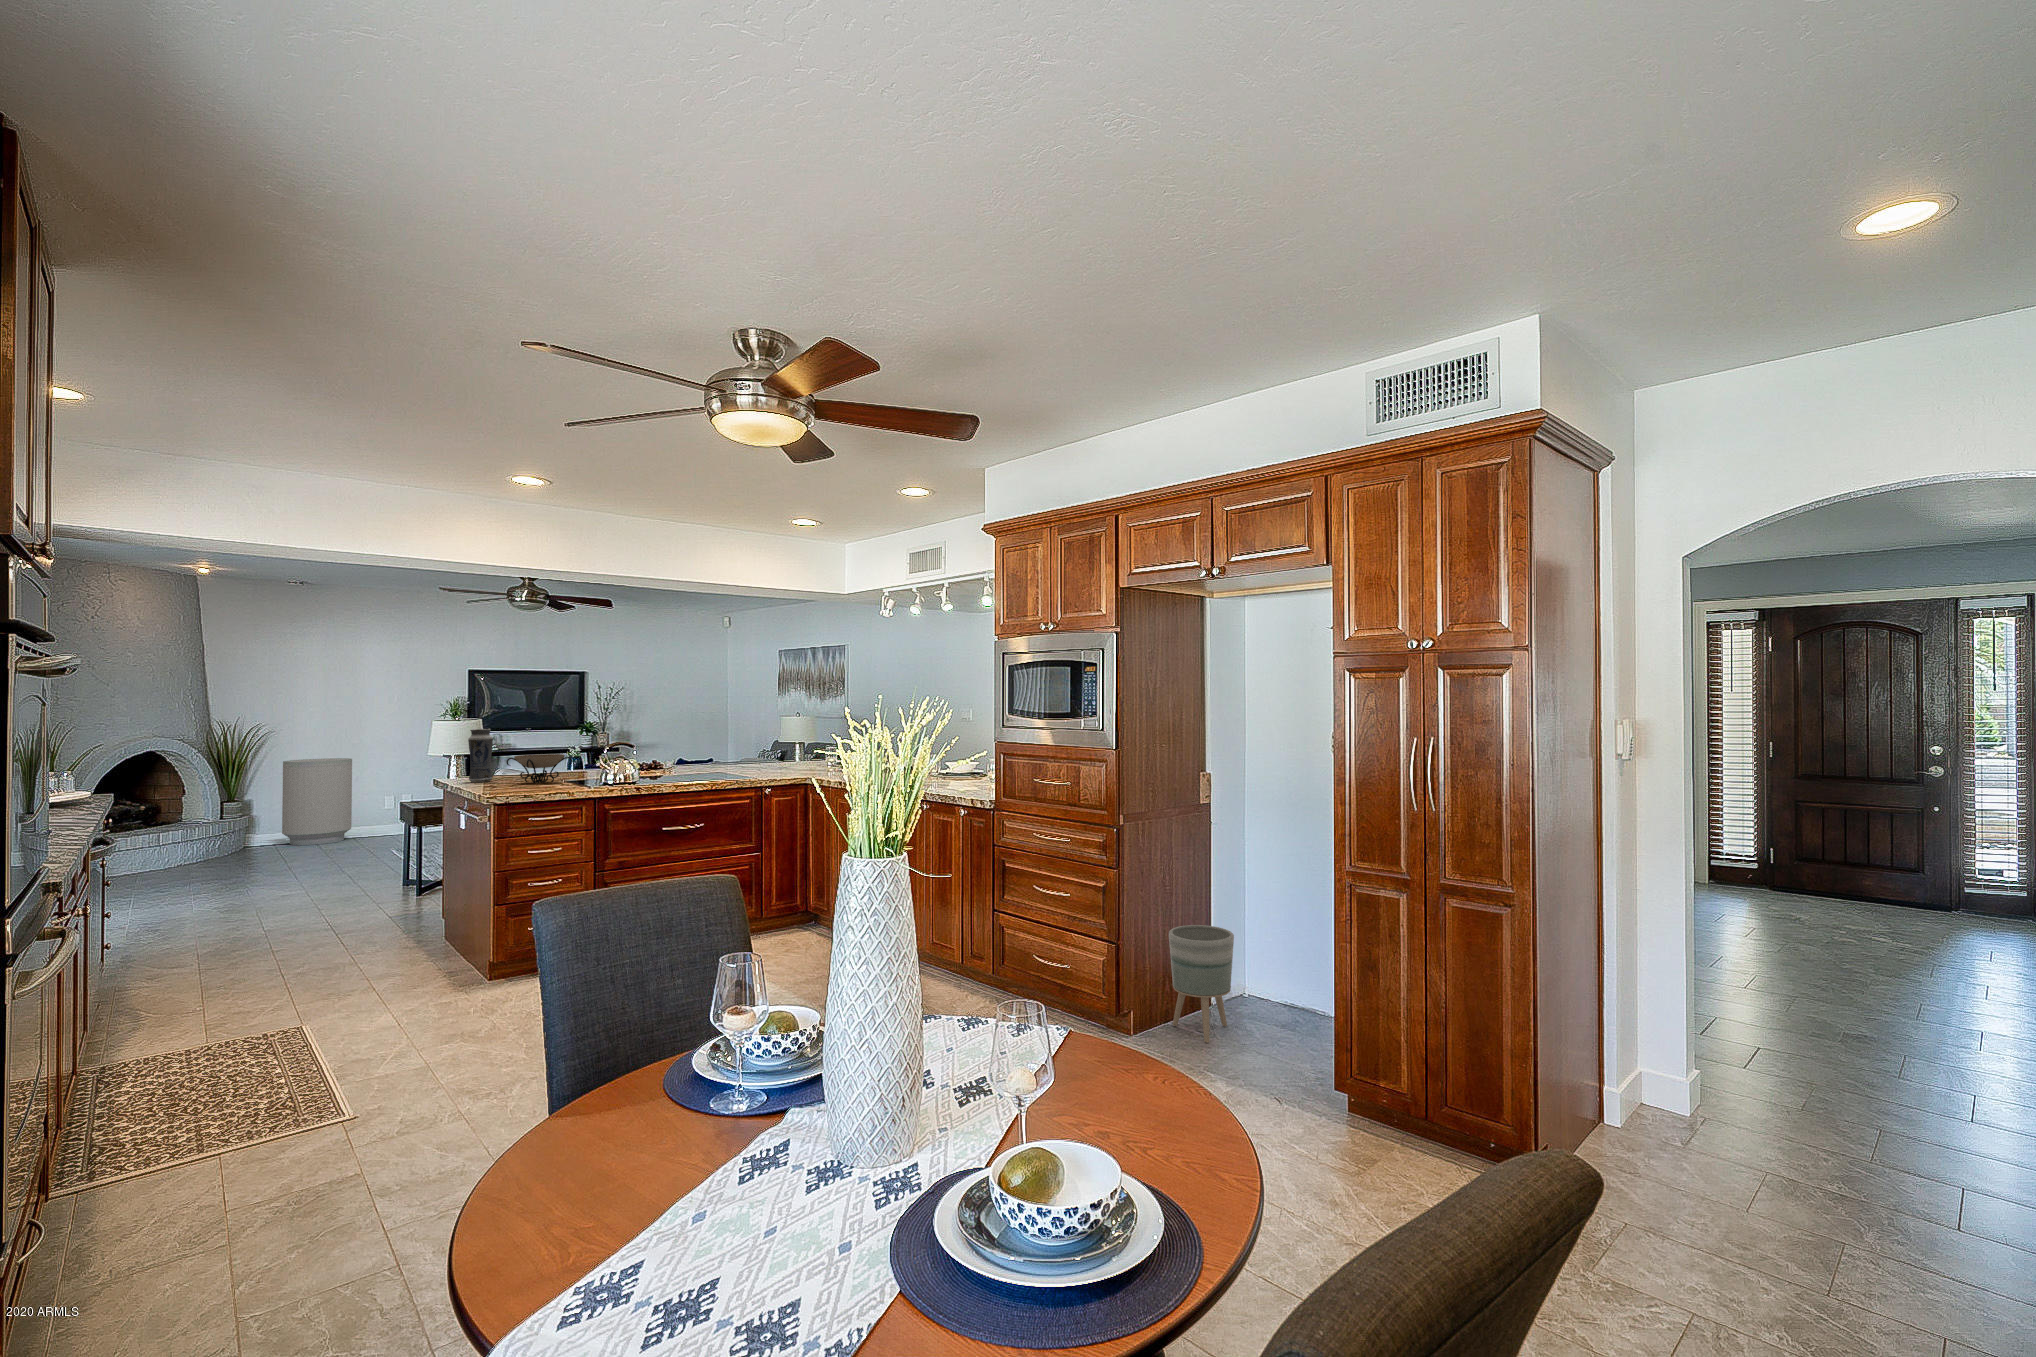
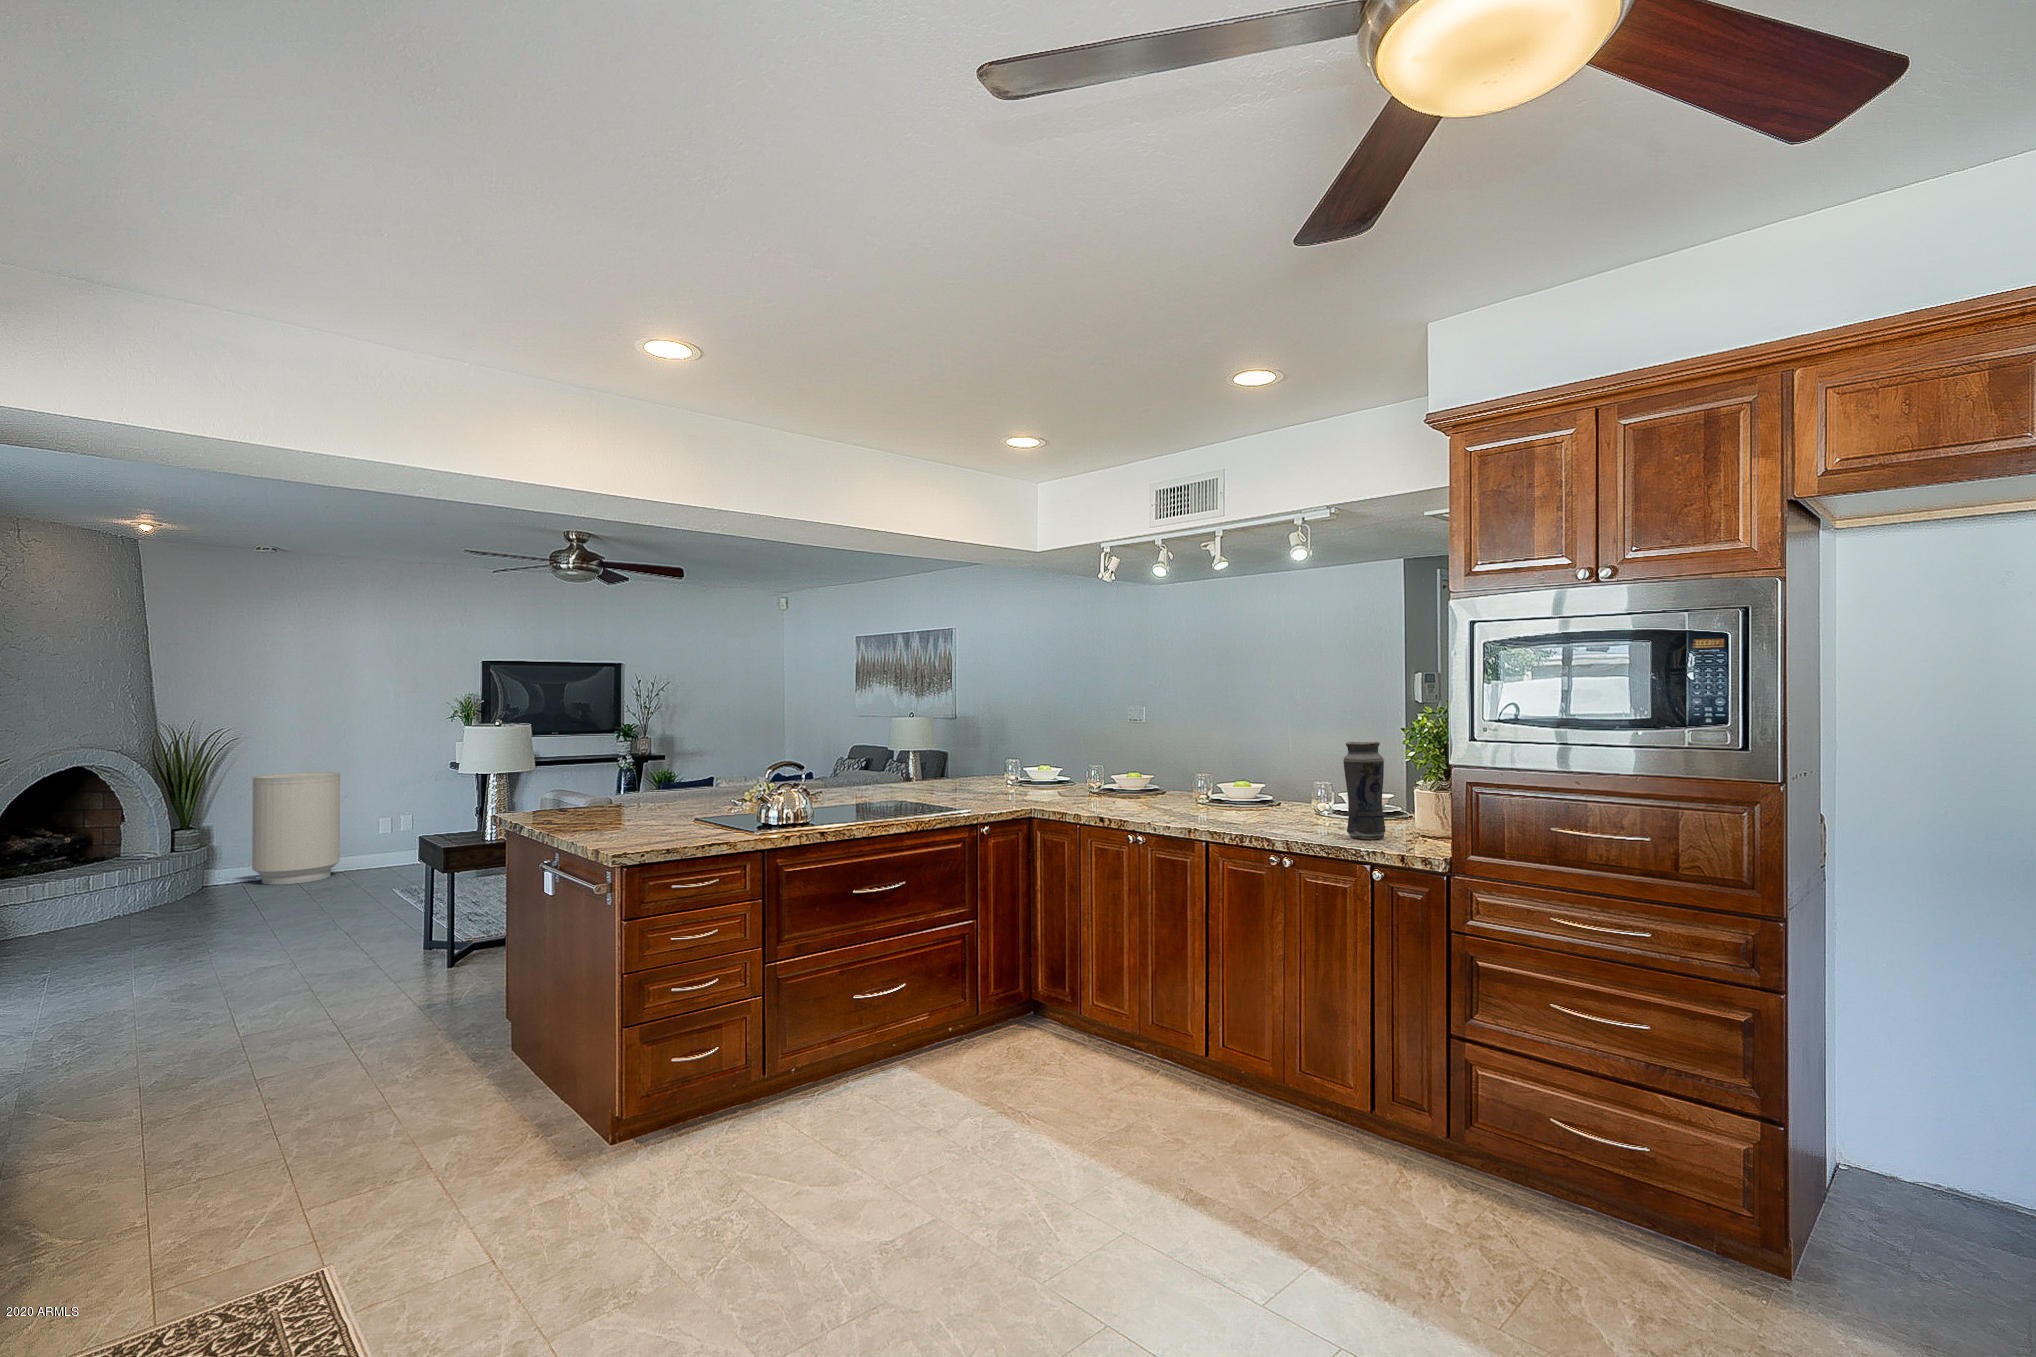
vase: present [468,729,493,782] -> present [1343,742,1386,839]
decorative bowl: present [507,754,572,783] -> none [612,778,709,823]
planter: present [1169,925,1234,1043] -> none [1834,1080,1986,1307]

